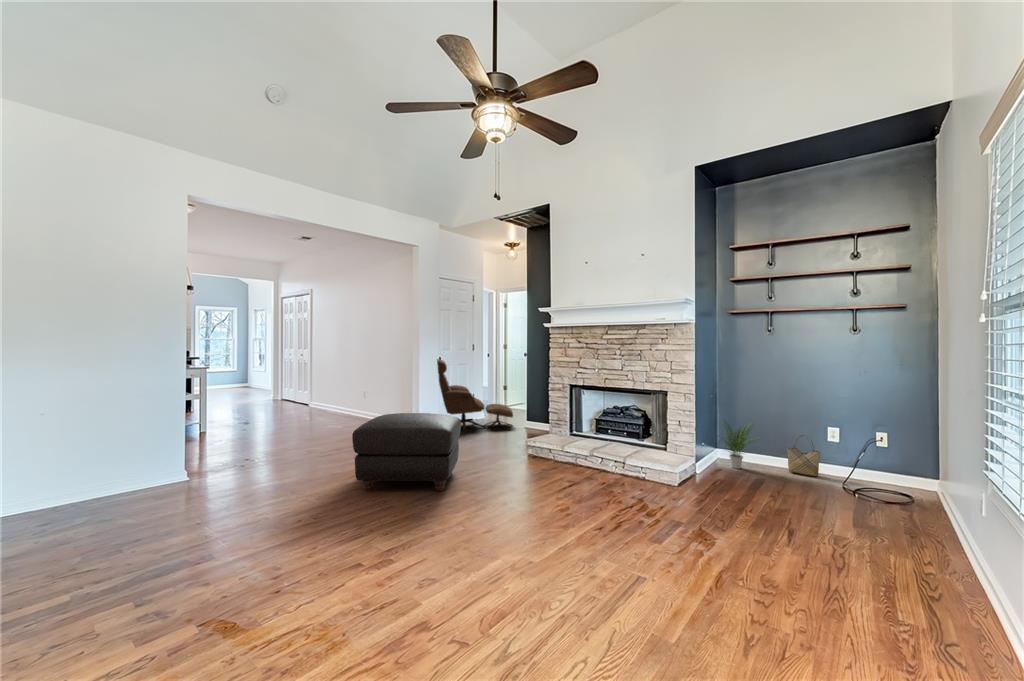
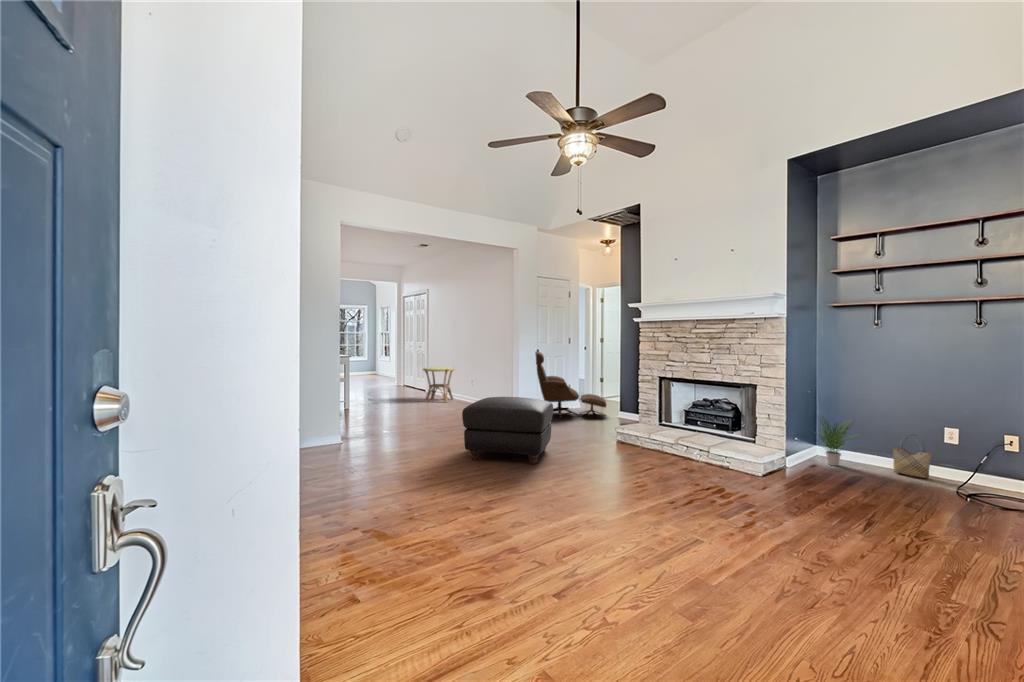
side table: none [305,378,344,419] -> present [423,367,455,403]

